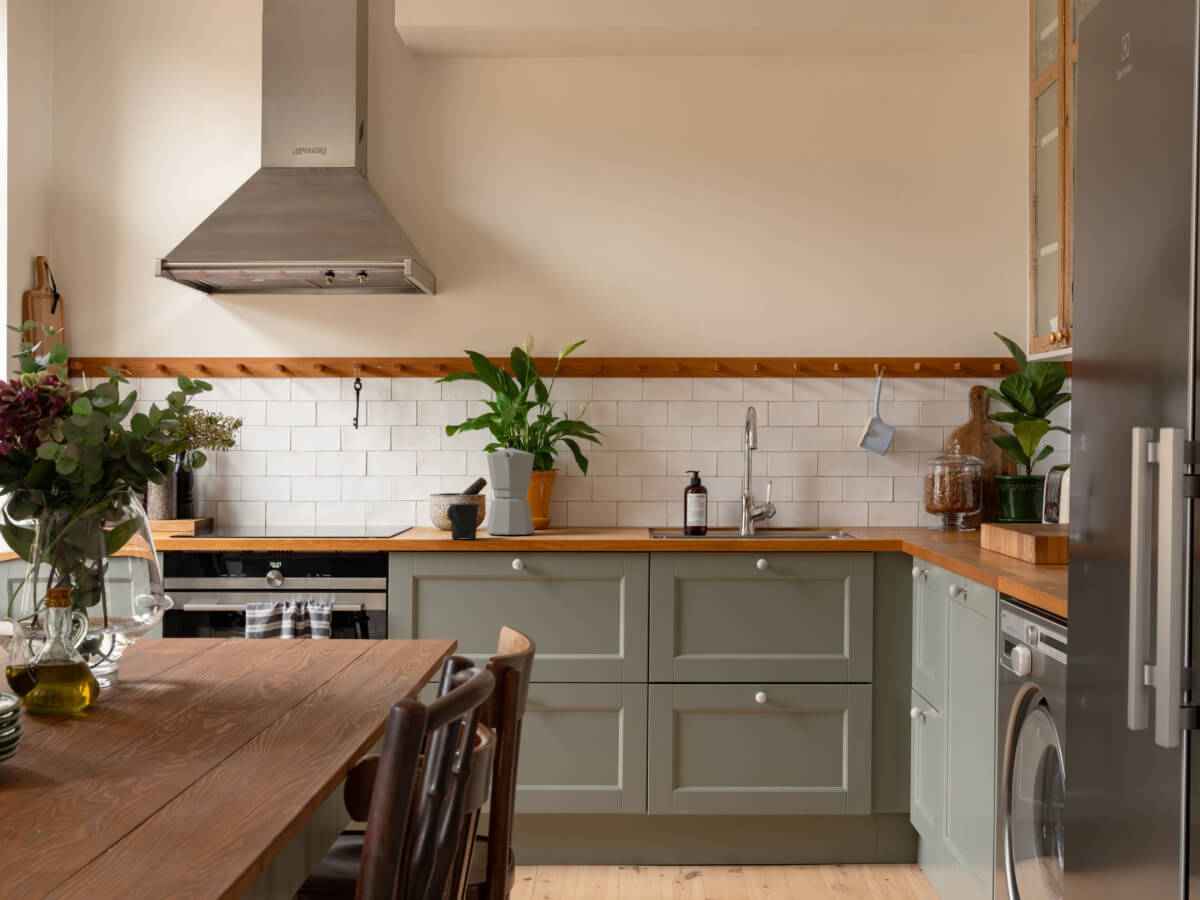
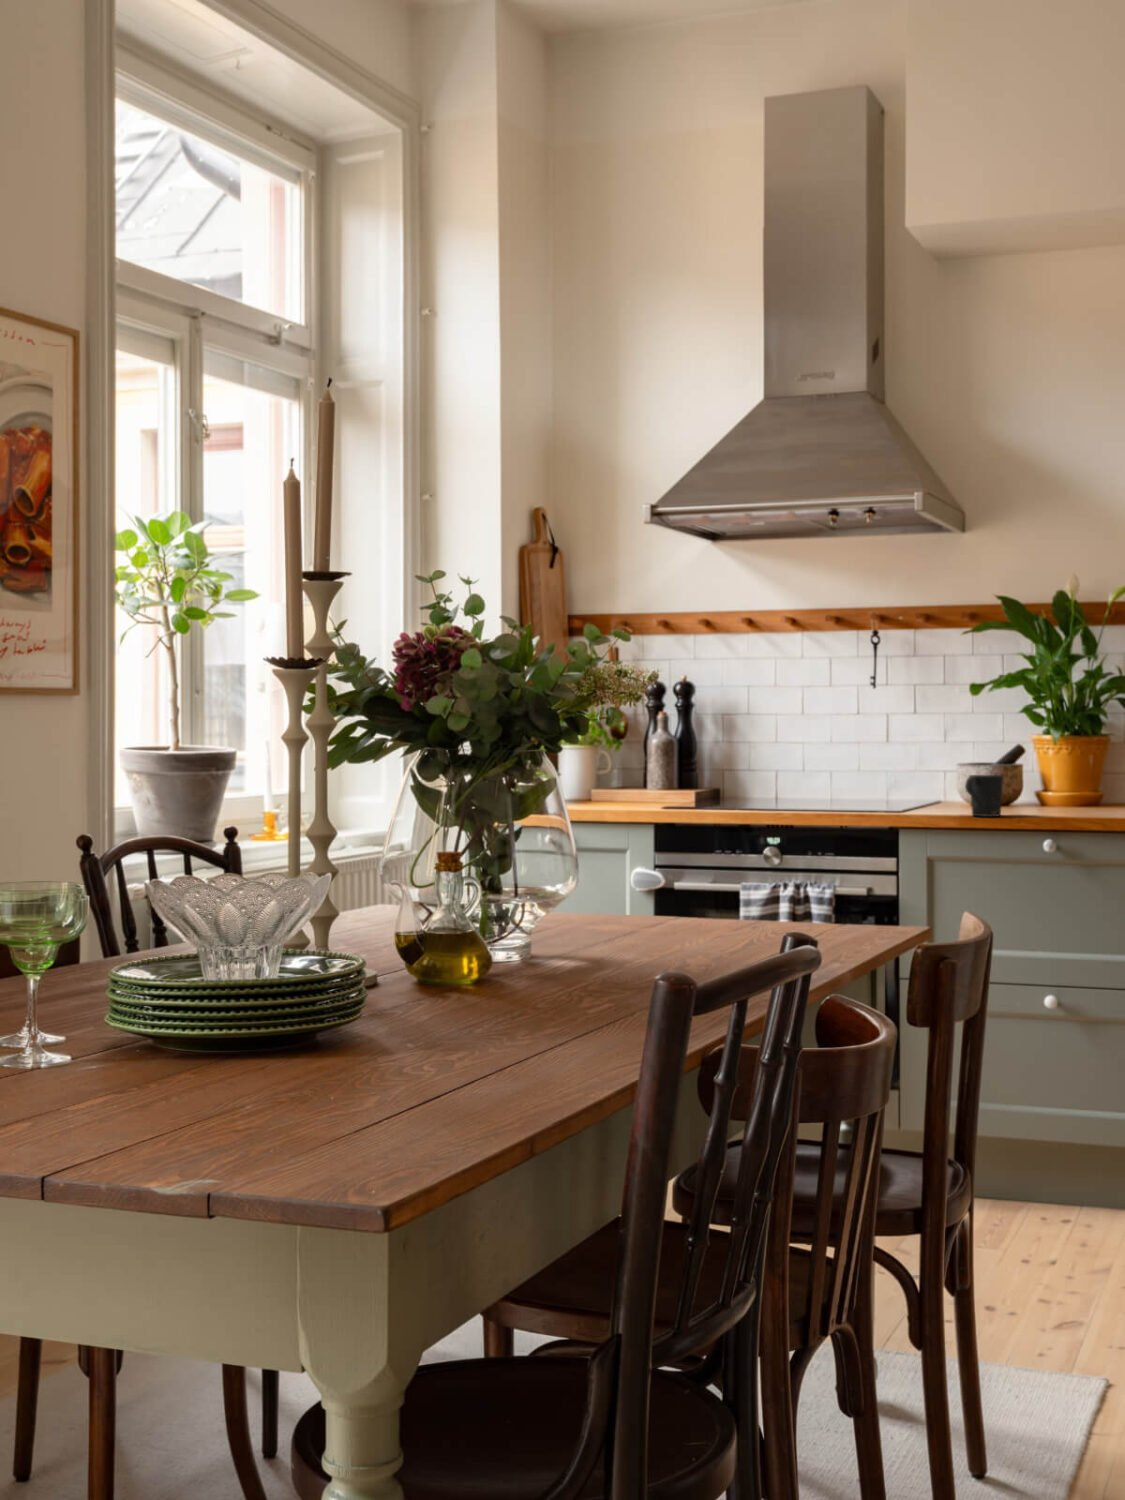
moka pot: present [487,439,534,535] -> none [1017,698,1076,812]

